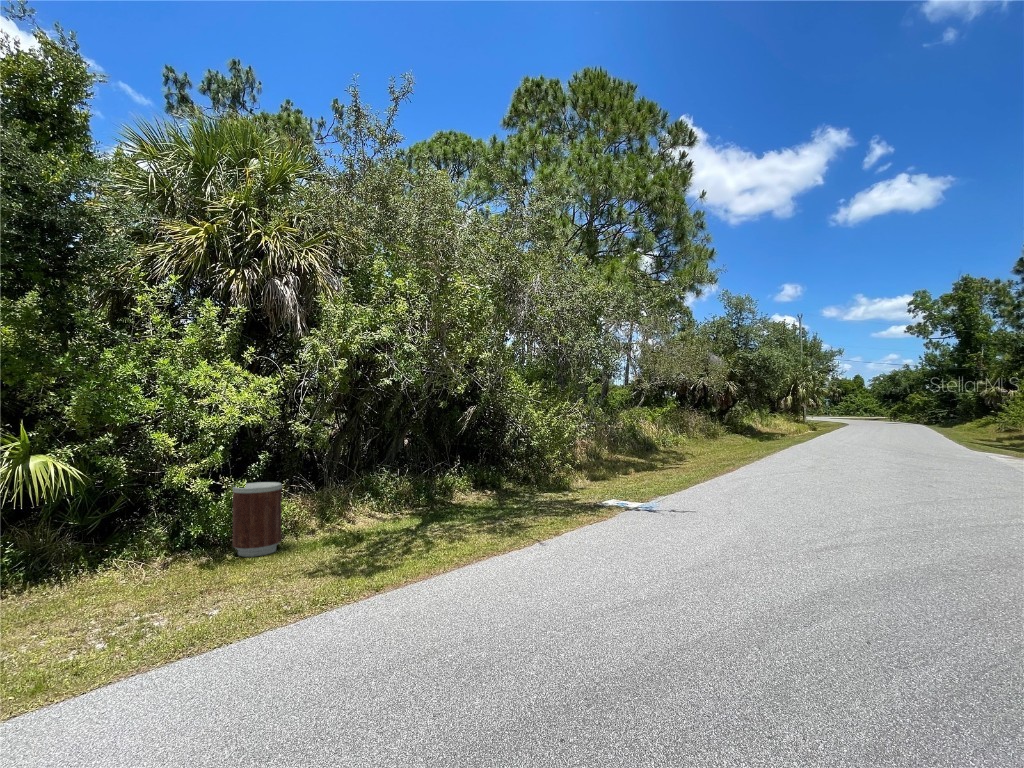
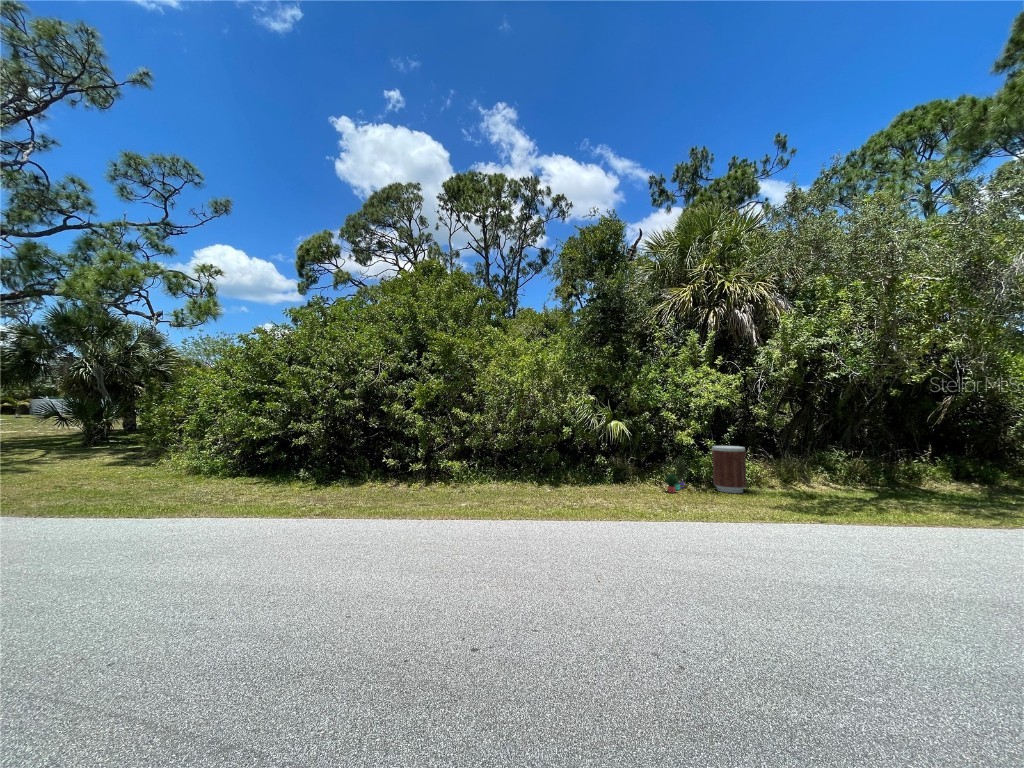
potted plant: none [143,508,190,580] -> present [665,456,686,493]

